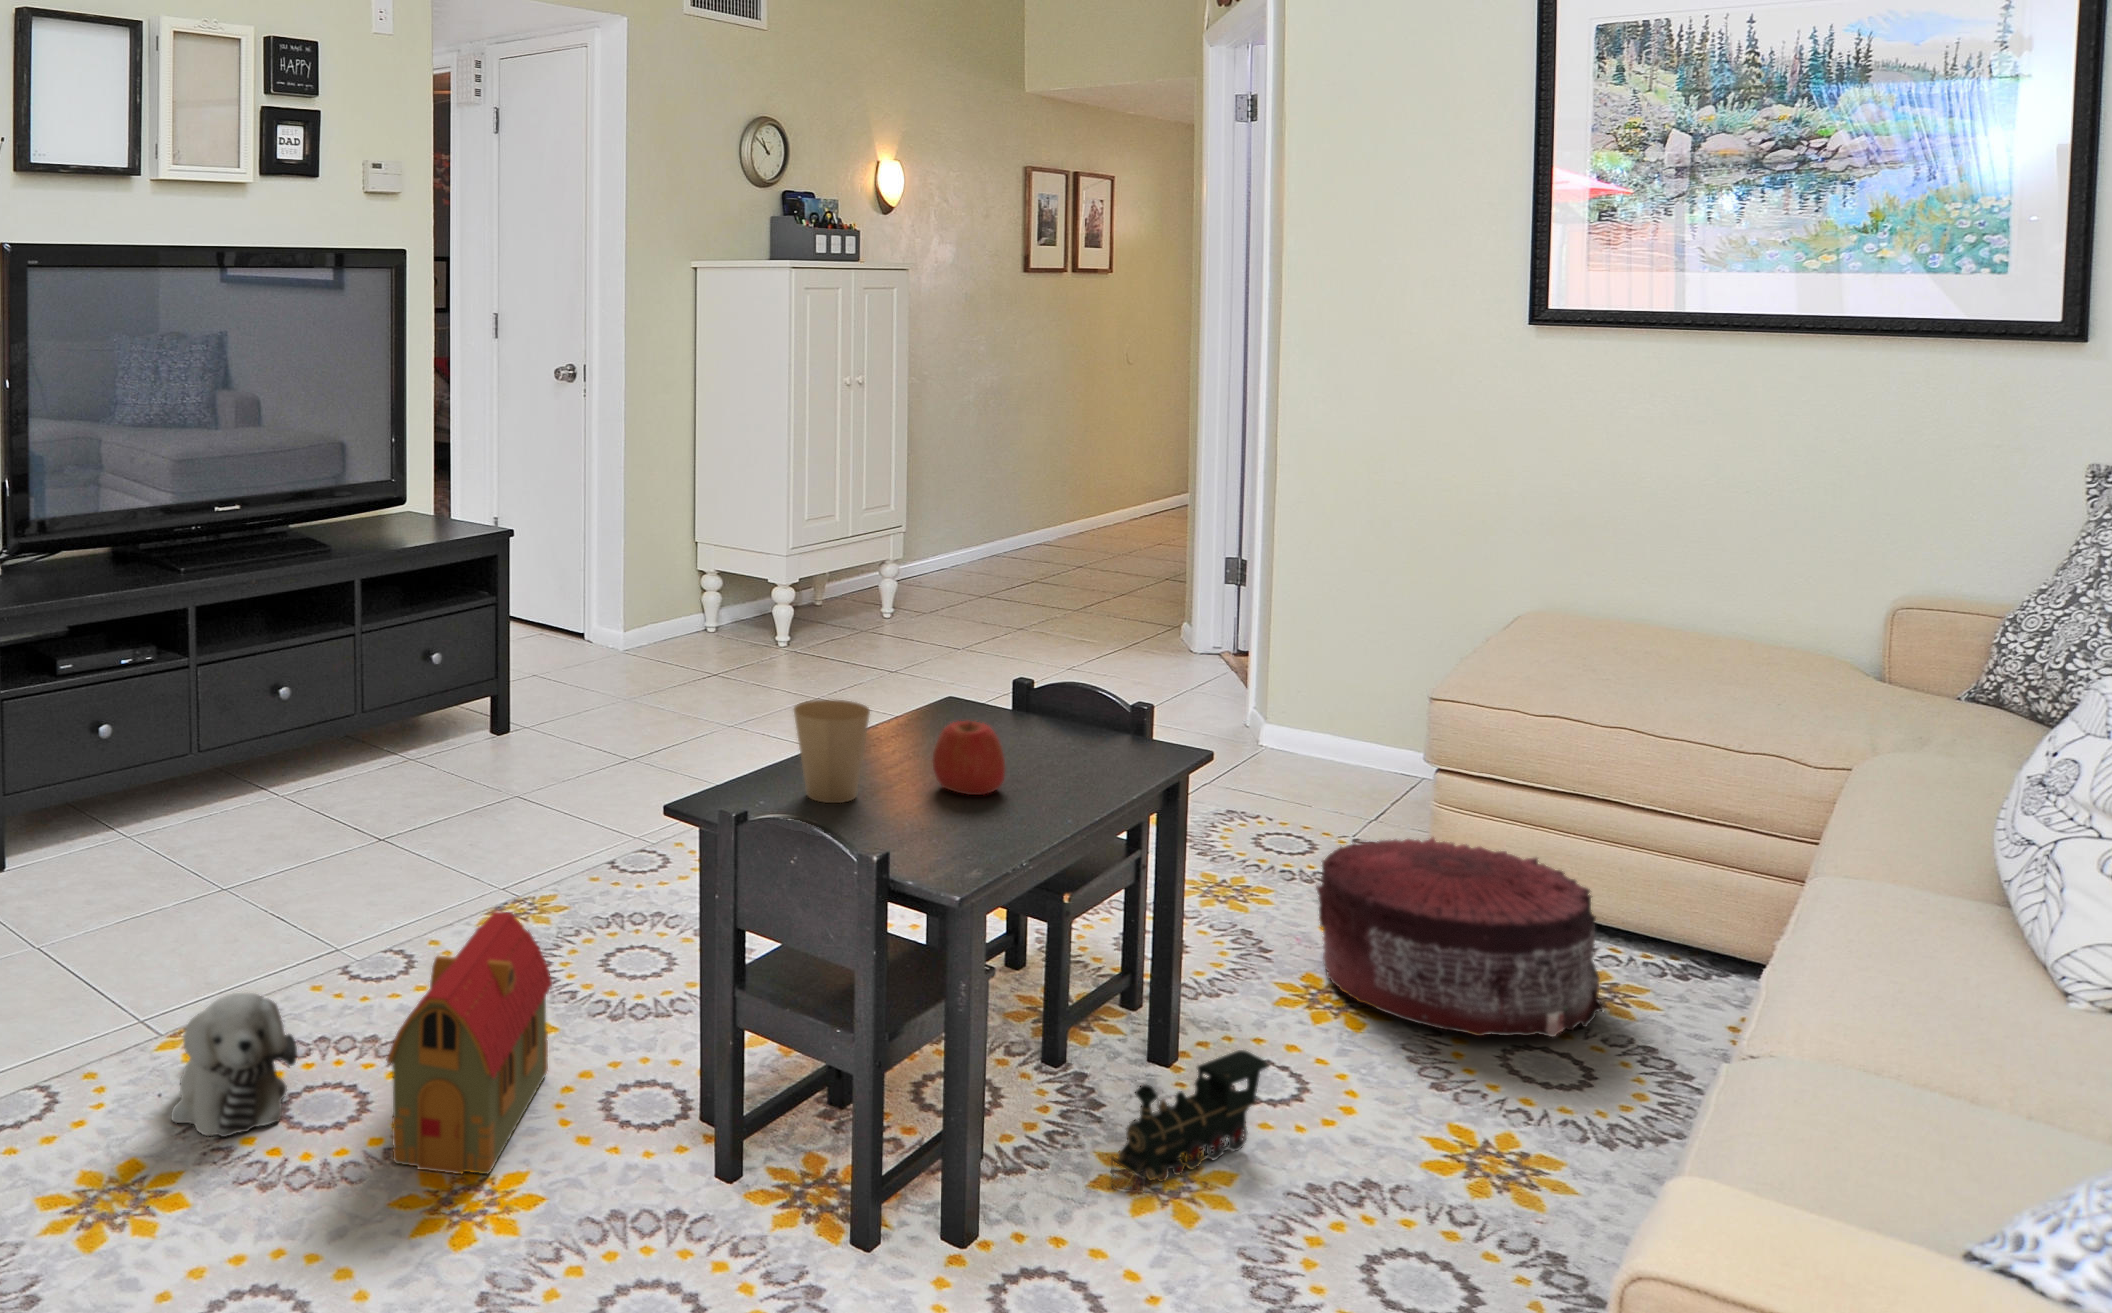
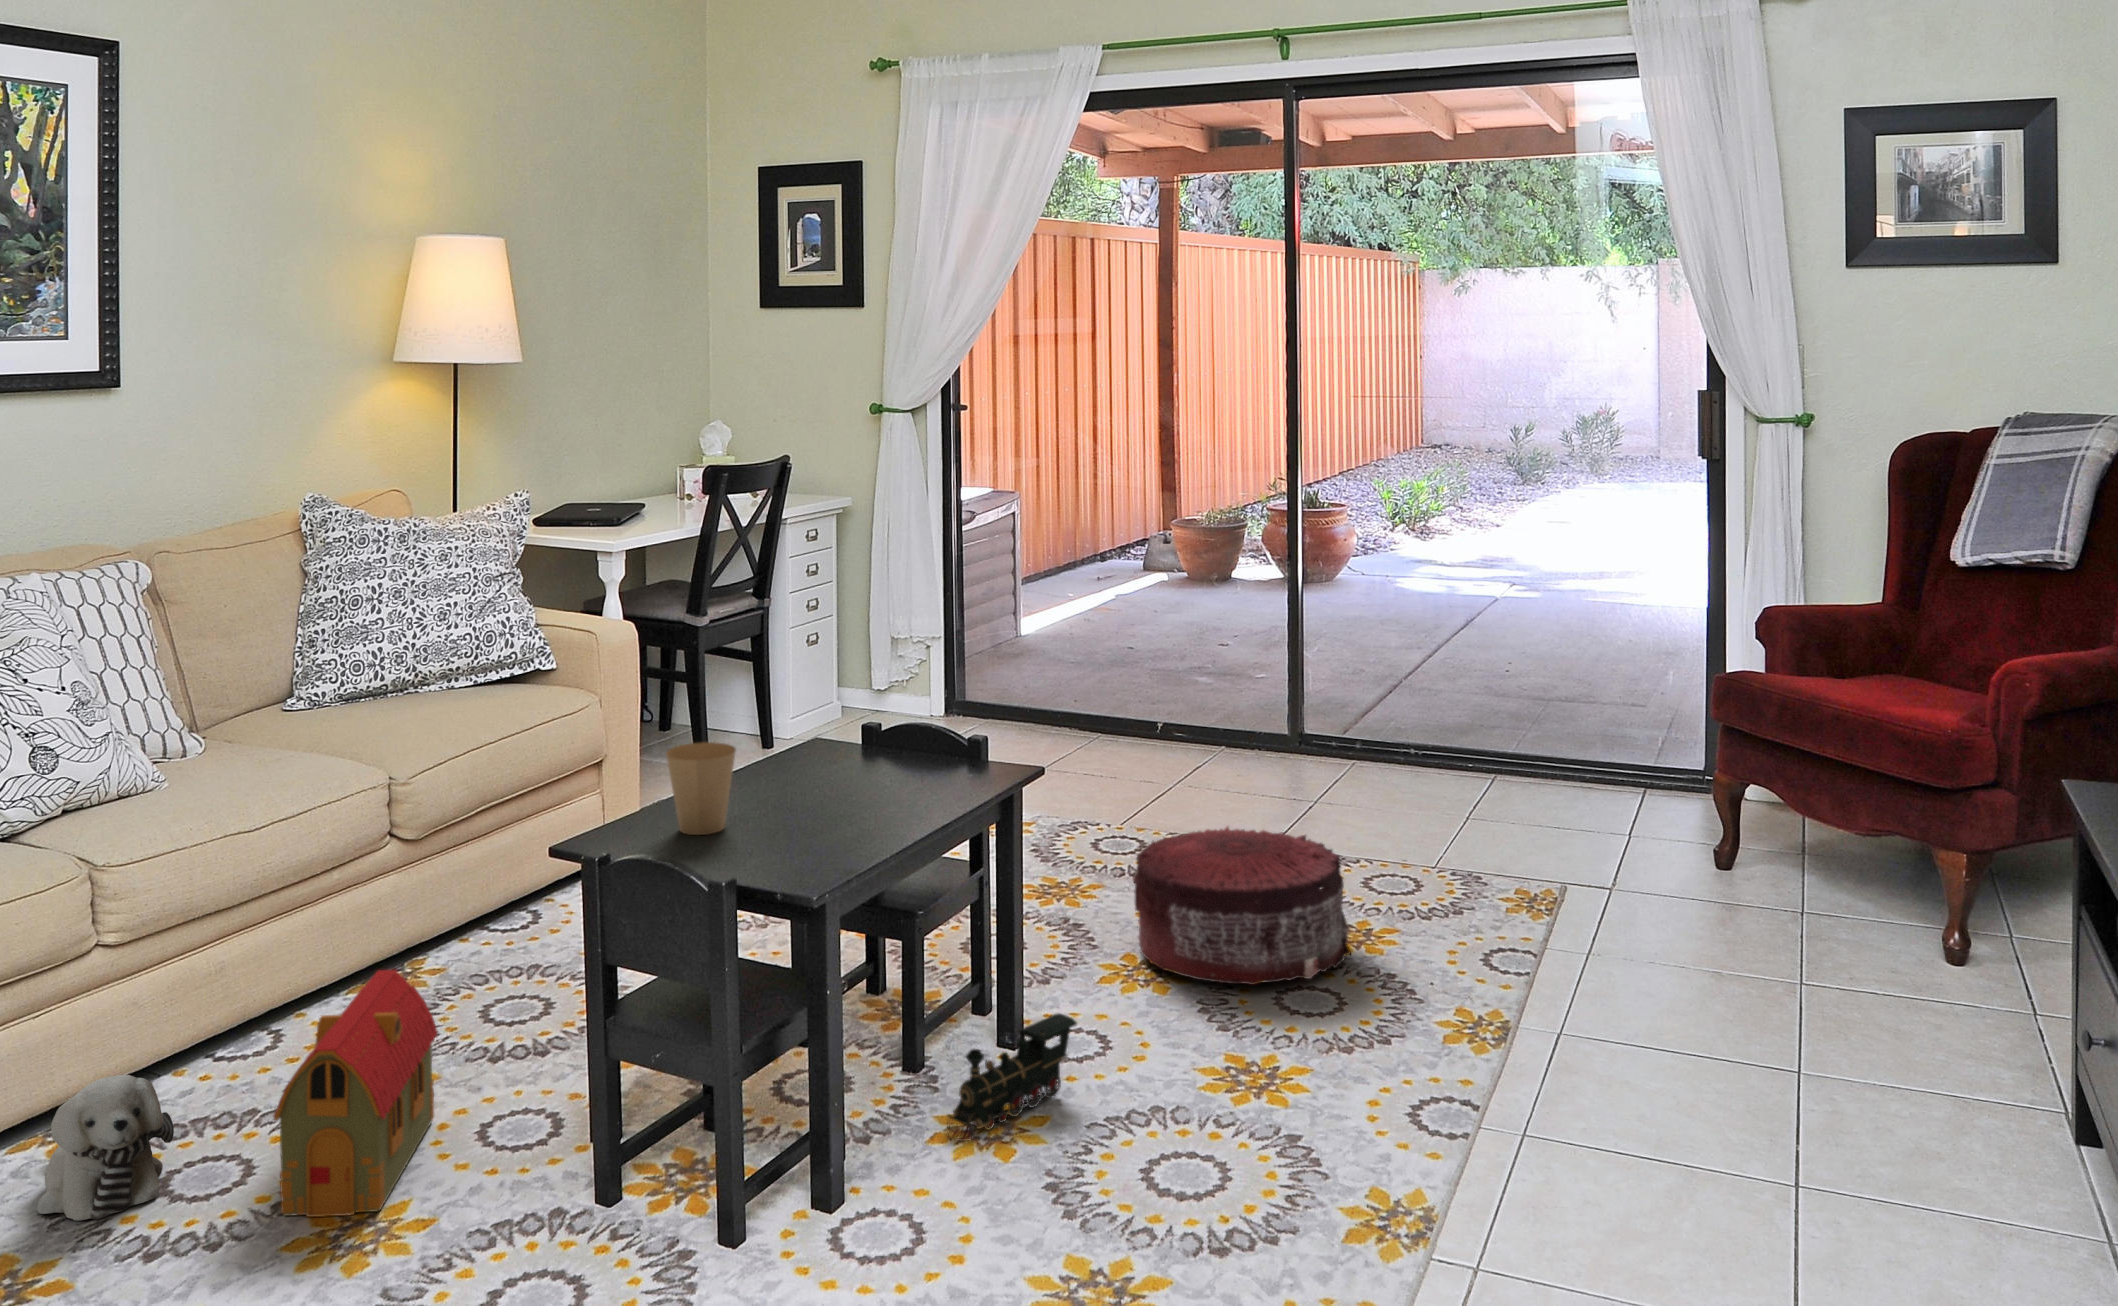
apple: present [933,721,1005,795] -> none [793,752,857,817]

